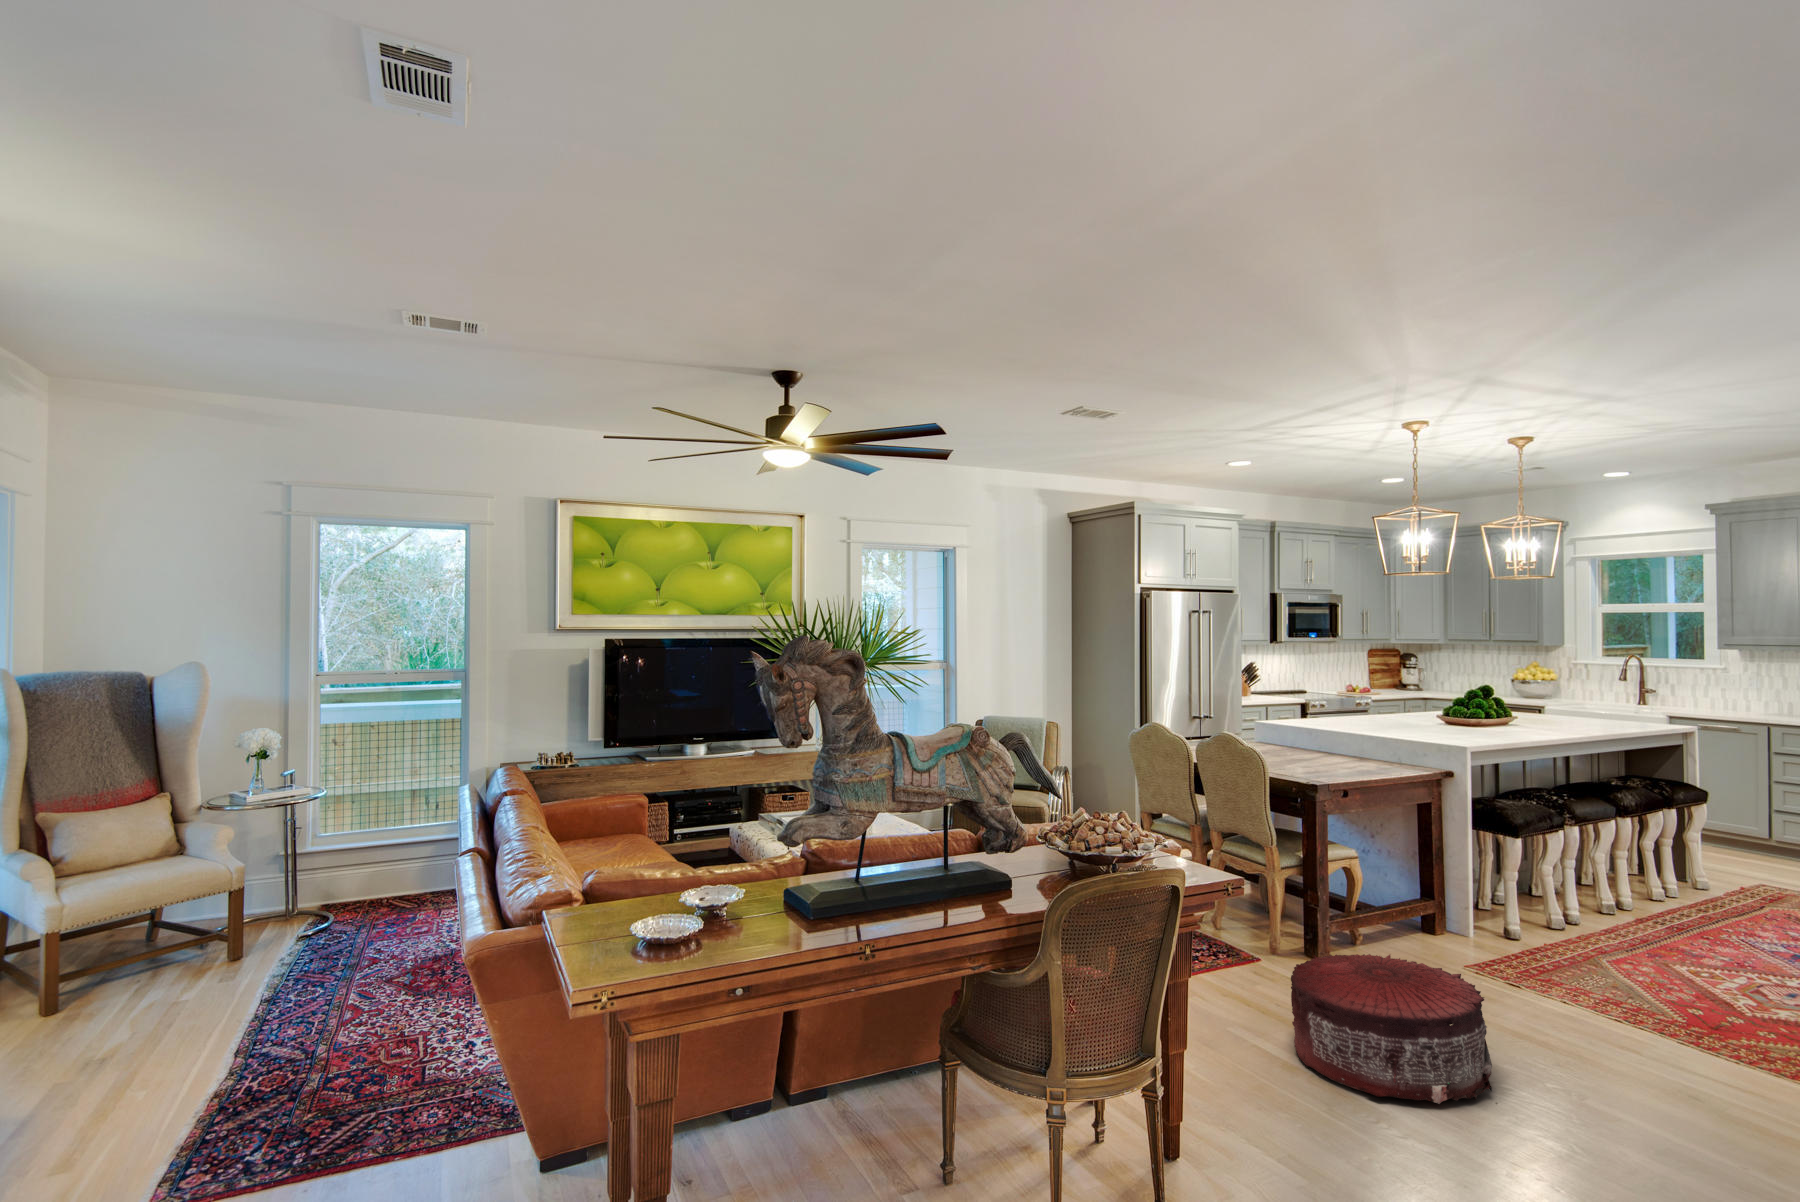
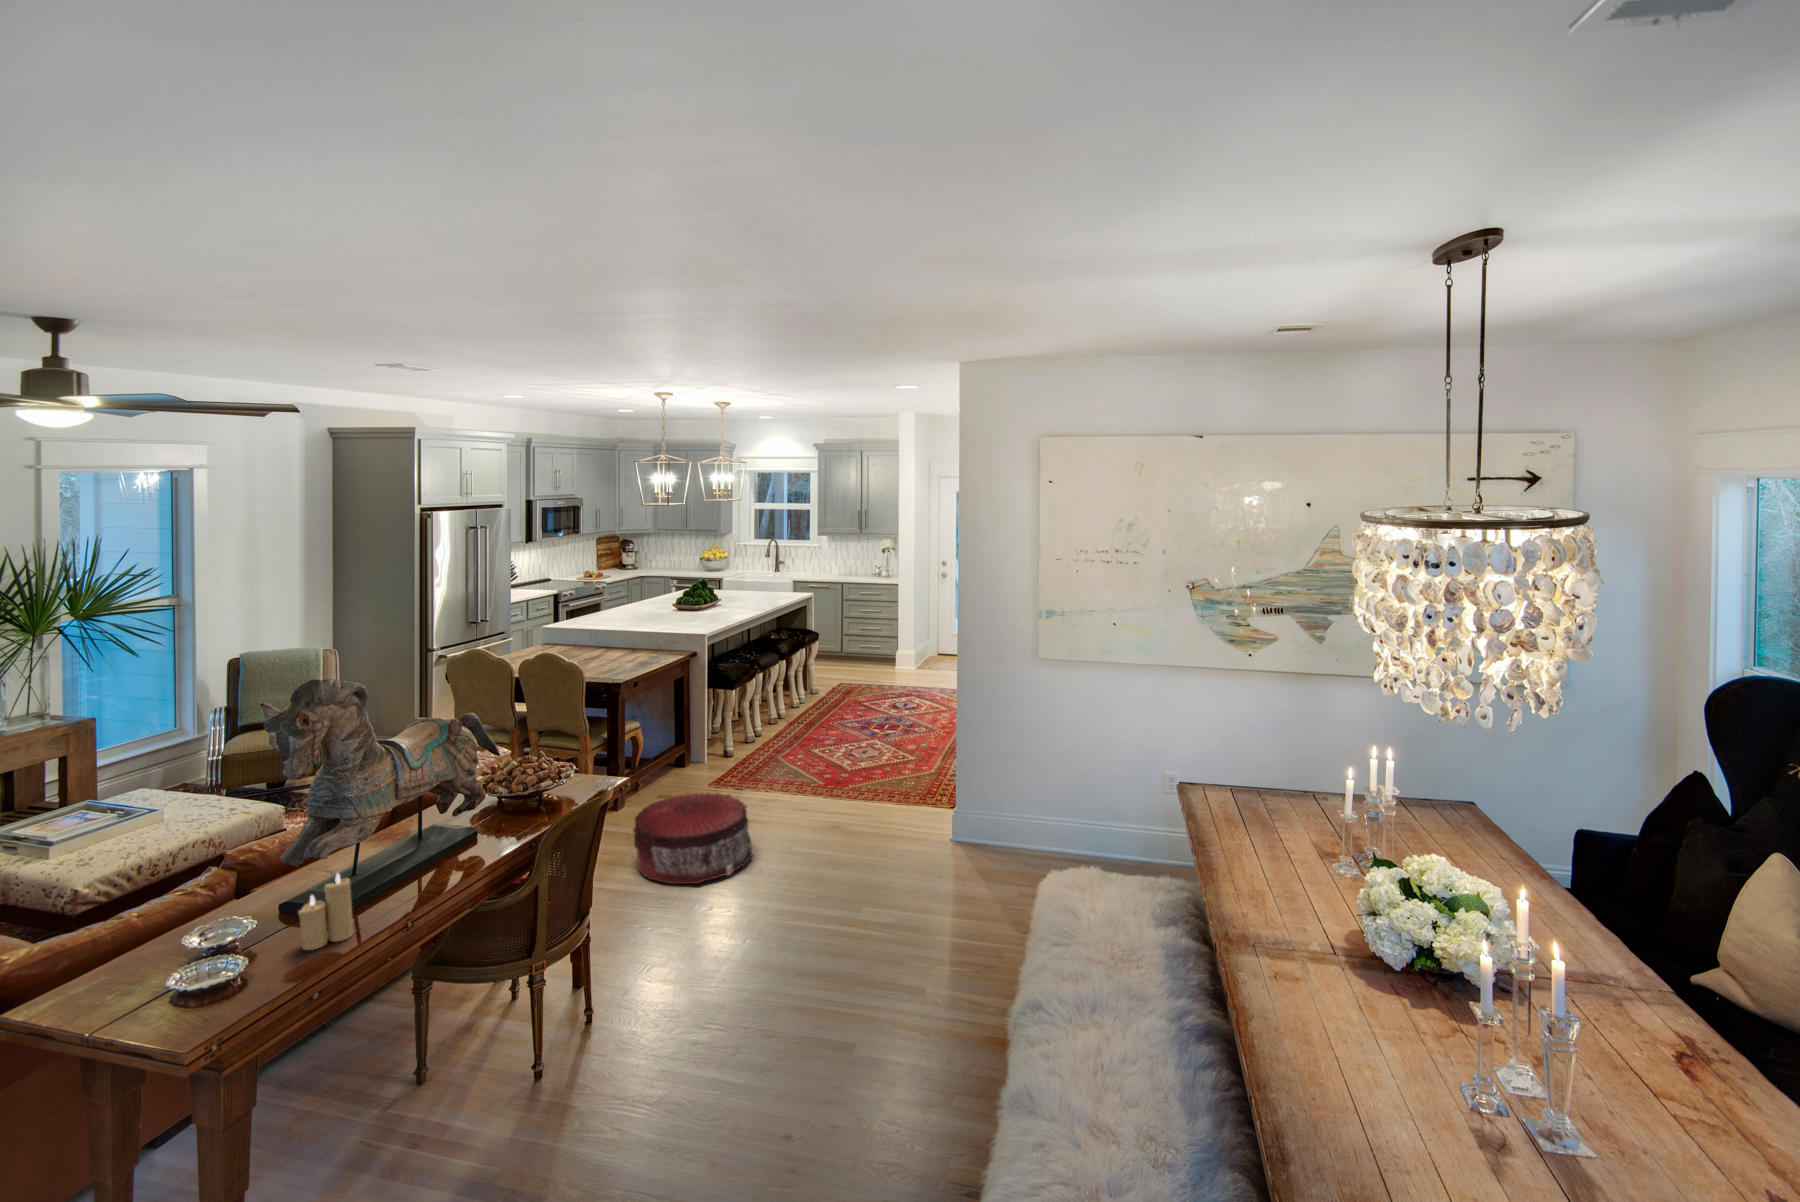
candle: none [743,856,799,941] -> present [298,874,353,950]

